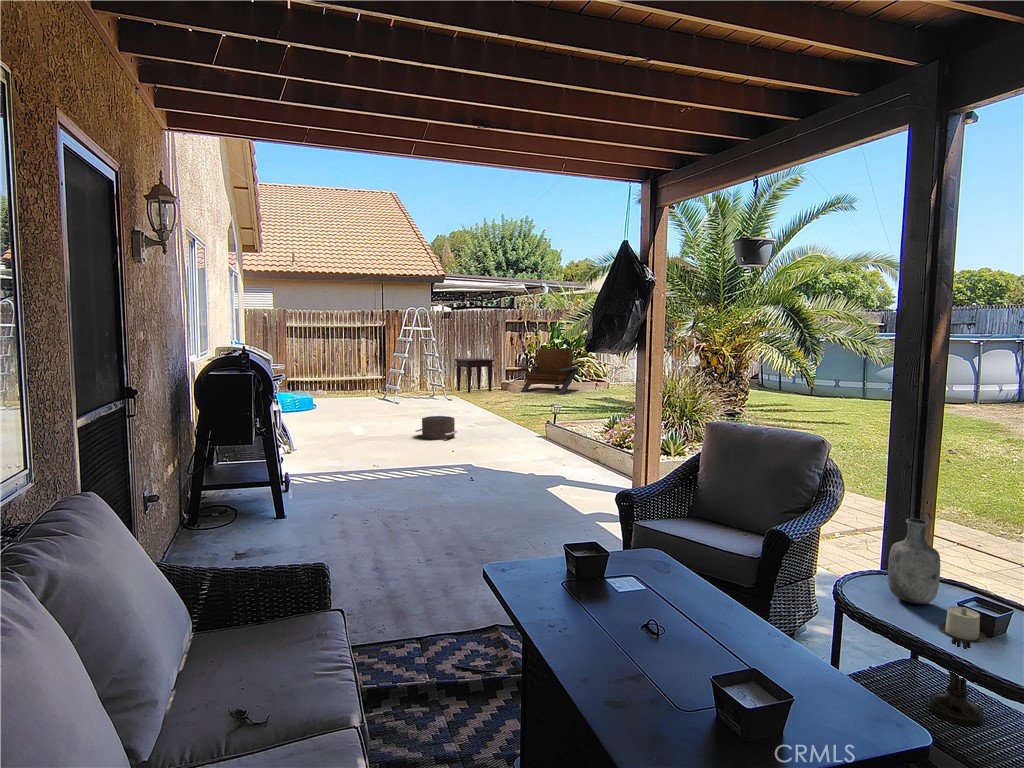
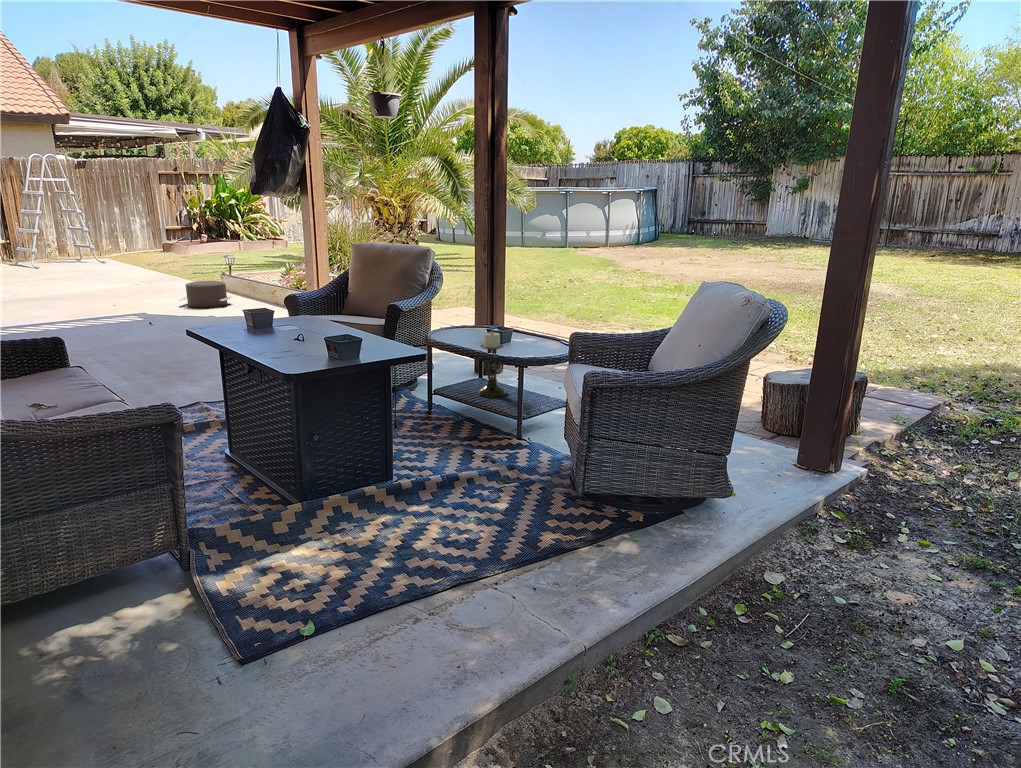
lounge chair: present [521,348,579,395] -> none [184,203,254,254]
side table: present [455,358,494,393] -> none [98,216,150,256]
pouf: present [415,416,457,440] -> present [179,281,231,307]
vase: present [888,518,940,604] -> none [463,289,490,341]

